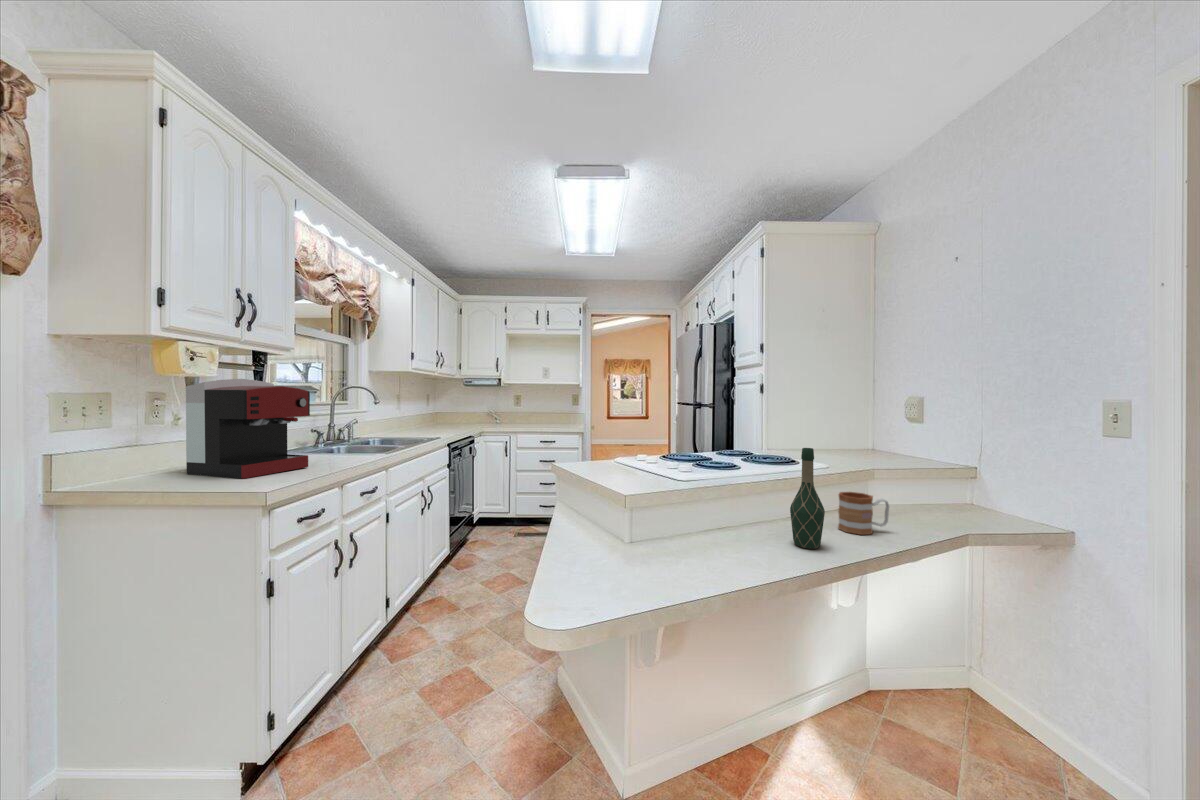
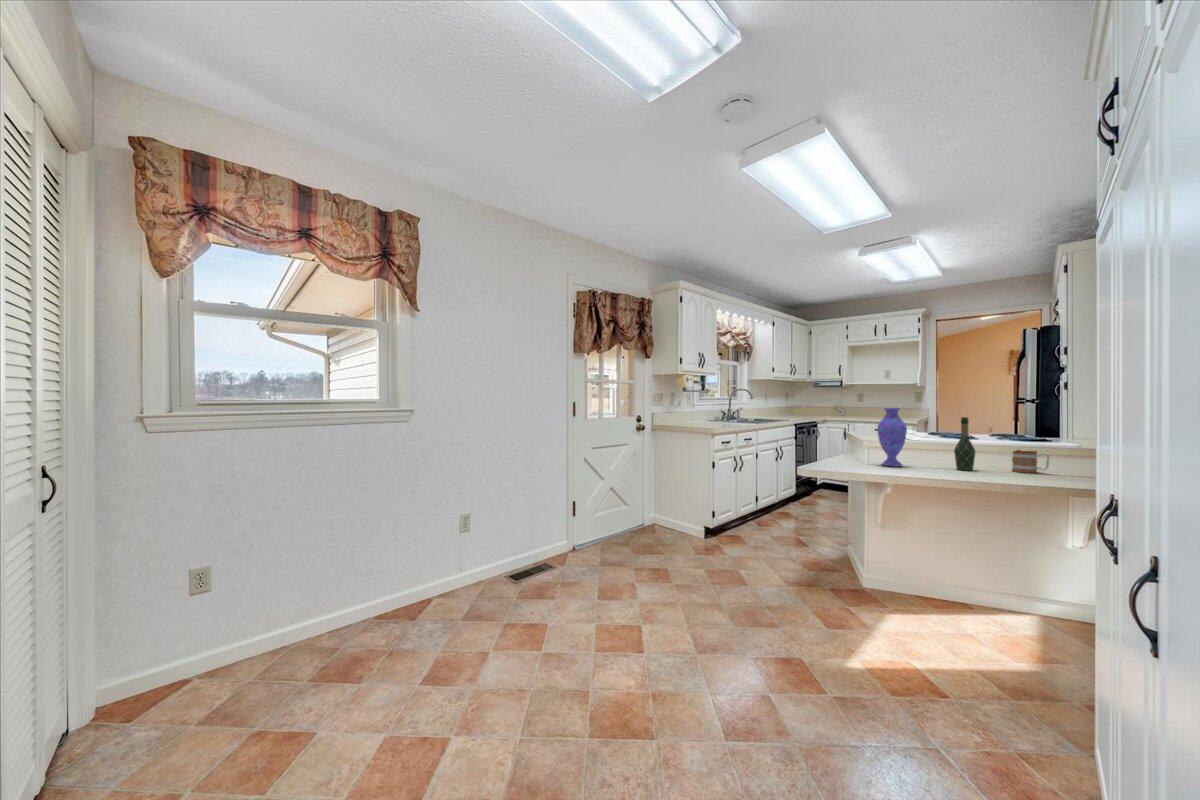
coffee maker: present [186,379,310,479] -> none [684,387,724,425]
vase: none [682,434,739,567] -> present [877,408,907,467]

